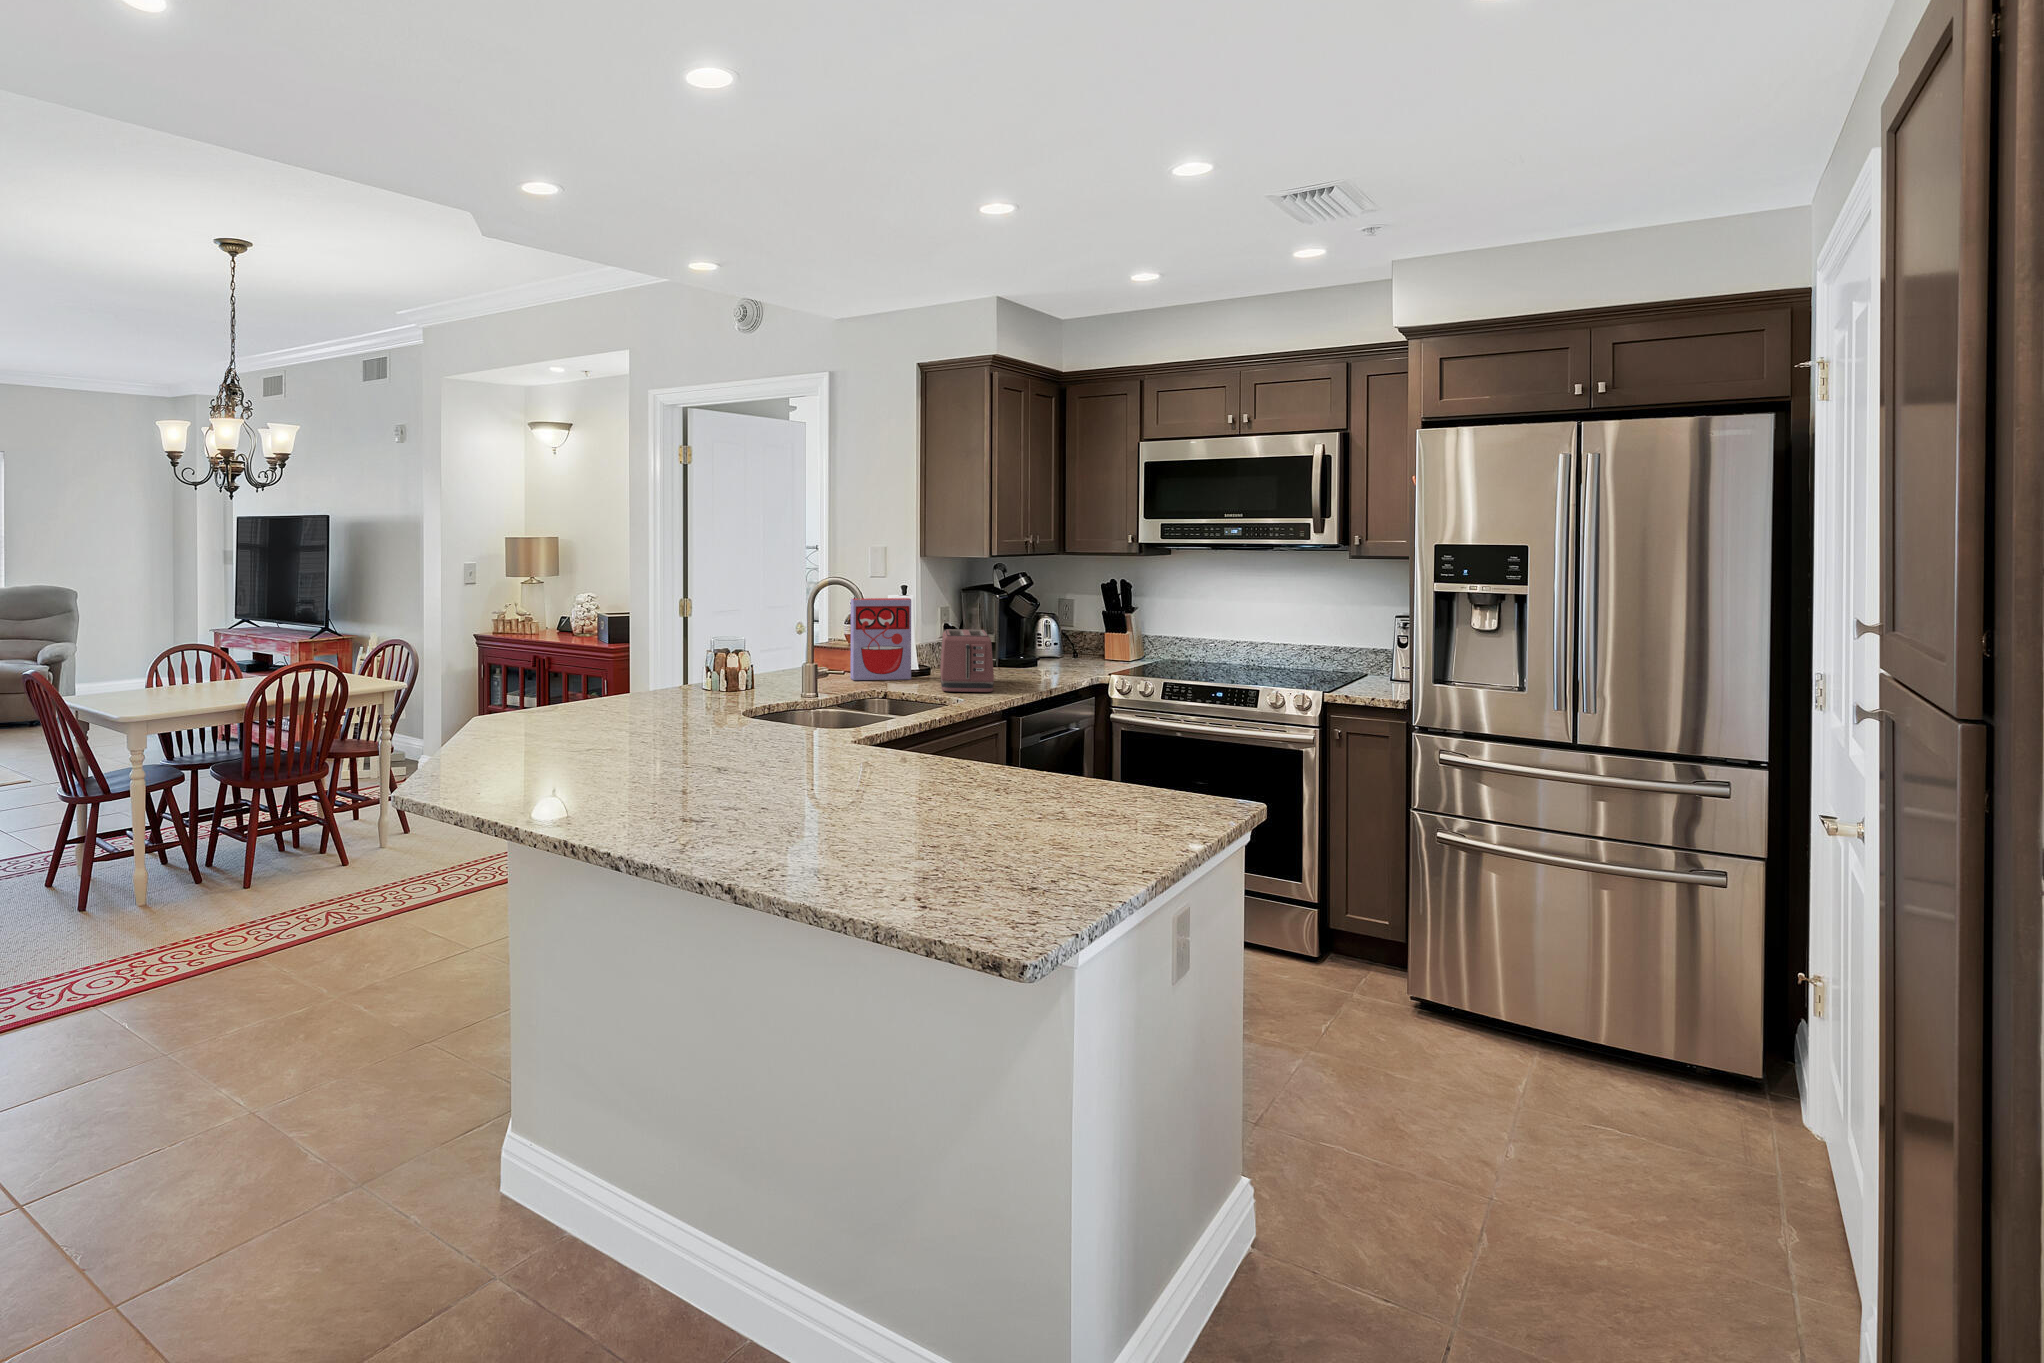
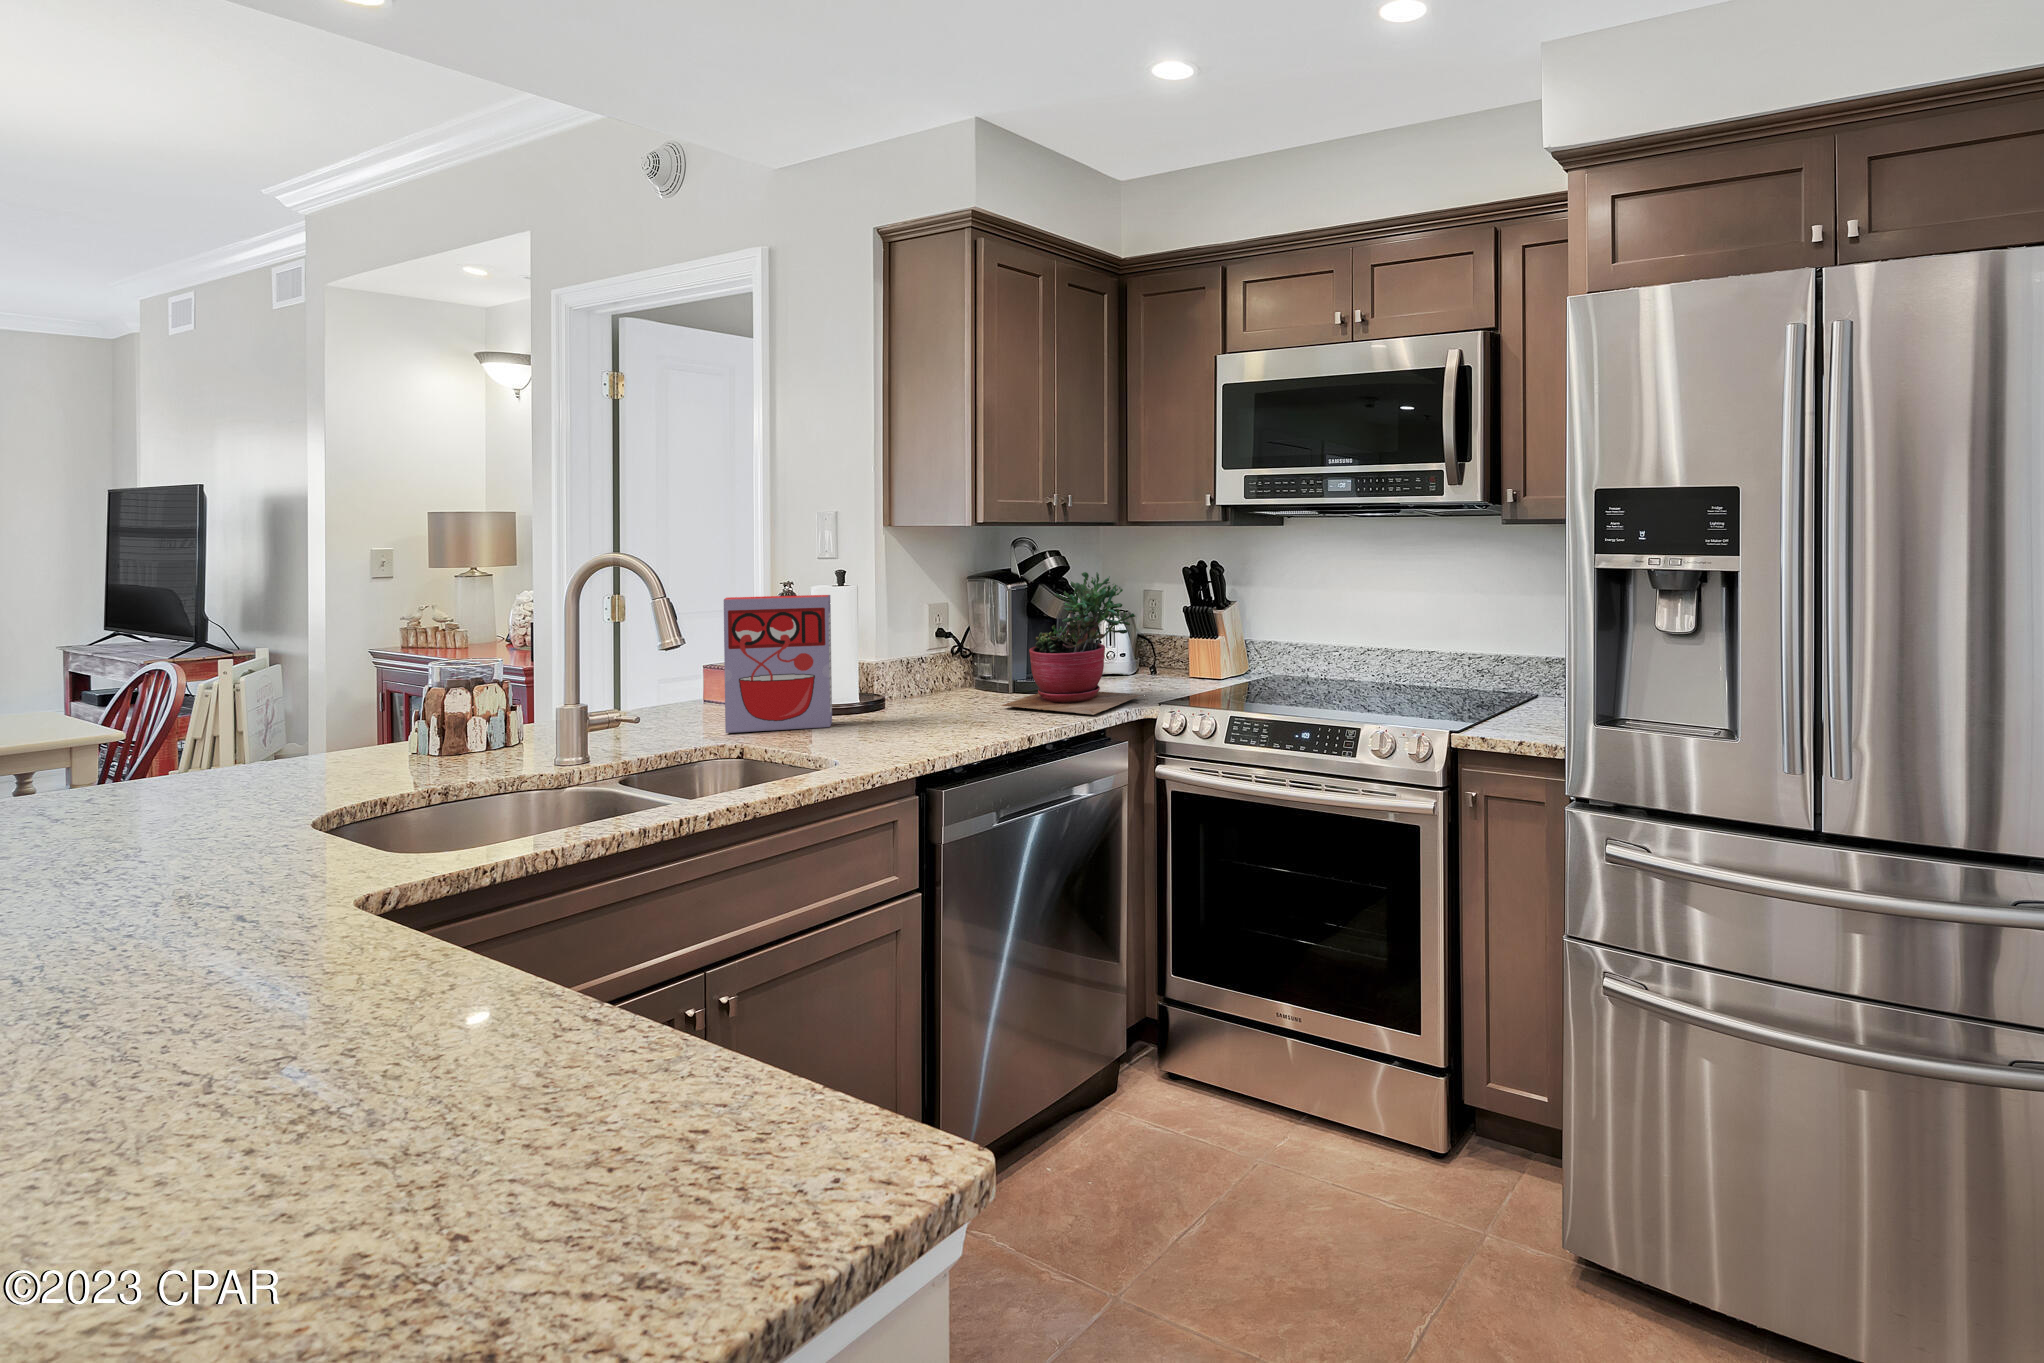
succulent plant: none [1005,587,1093,678] -> present [1002,572,1142,715]
toaster: present [940,629,994,692] -> none [835,644,956,754]

